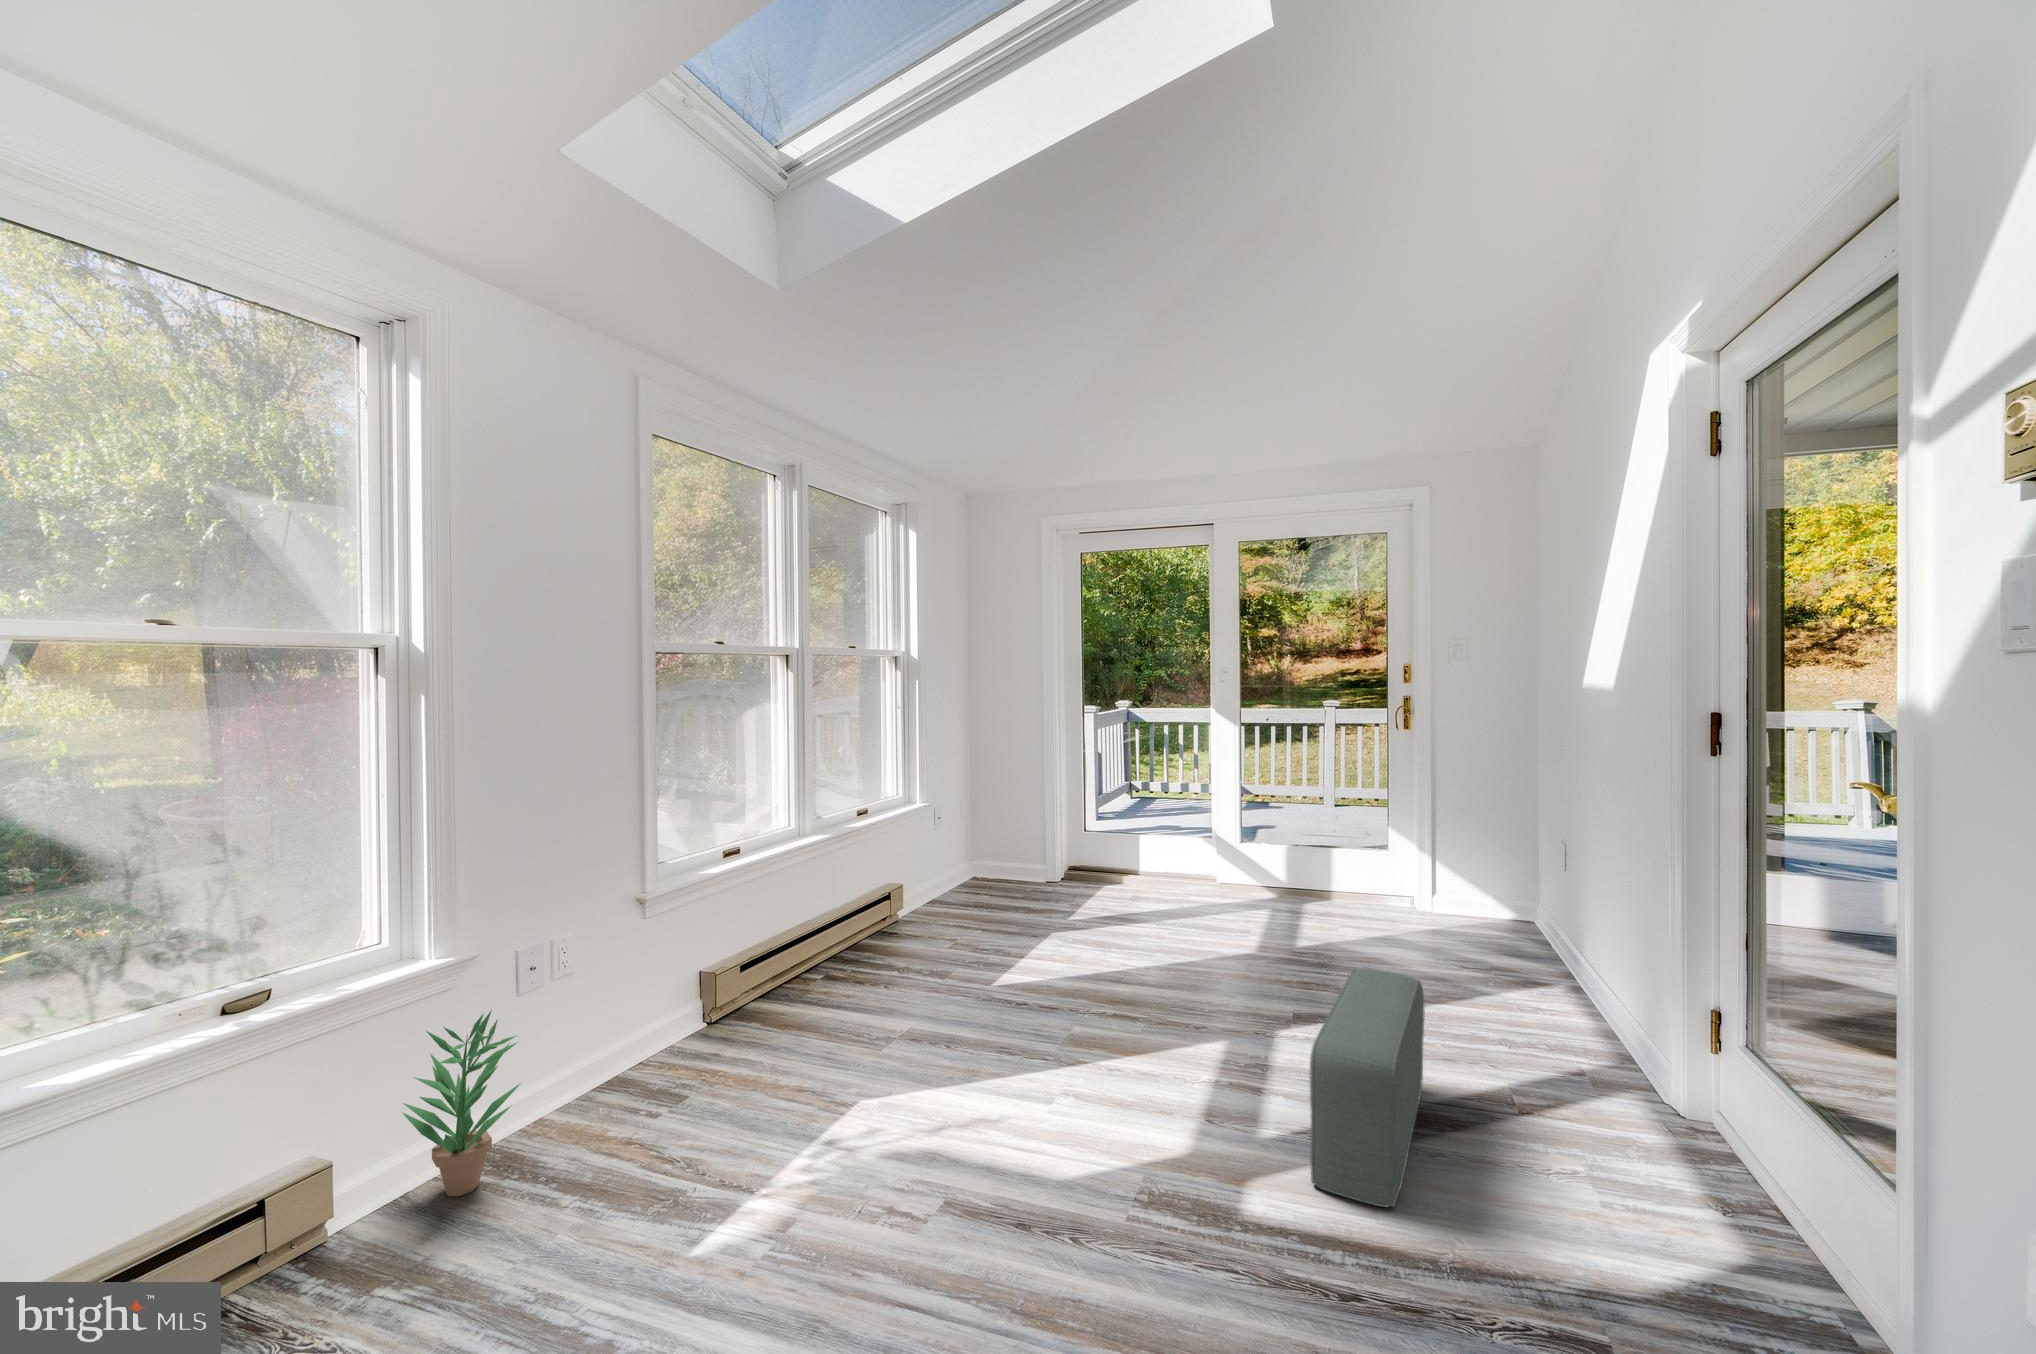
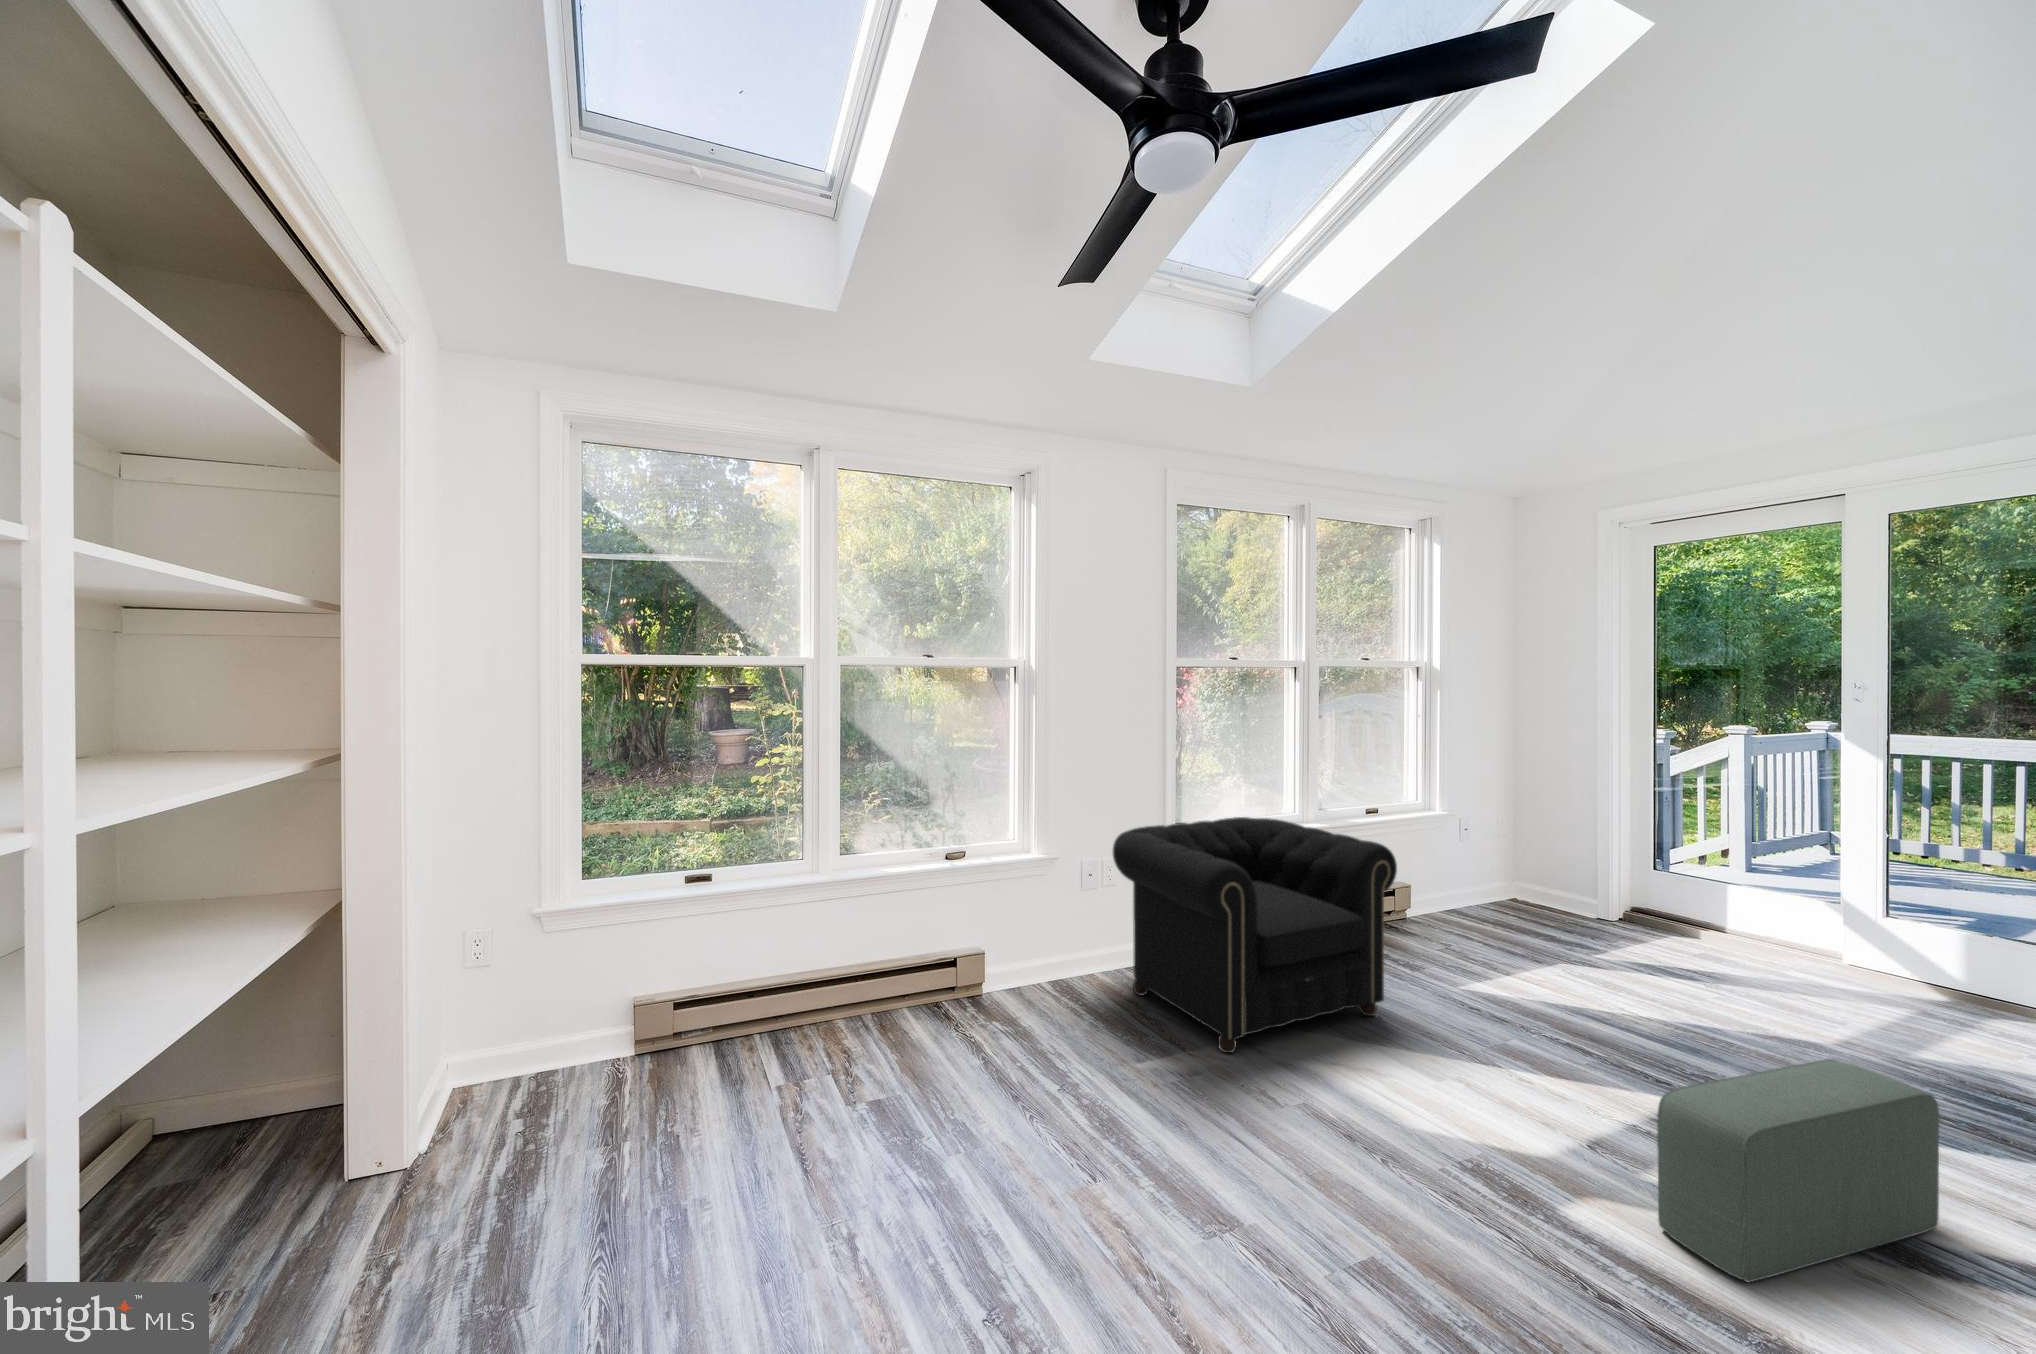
armchair: none [589,825,966,1171] -> present [1113,817,1397,1053]
potted plant: present [403,1010,521,1196] -> none [1017,897,1071,997]

